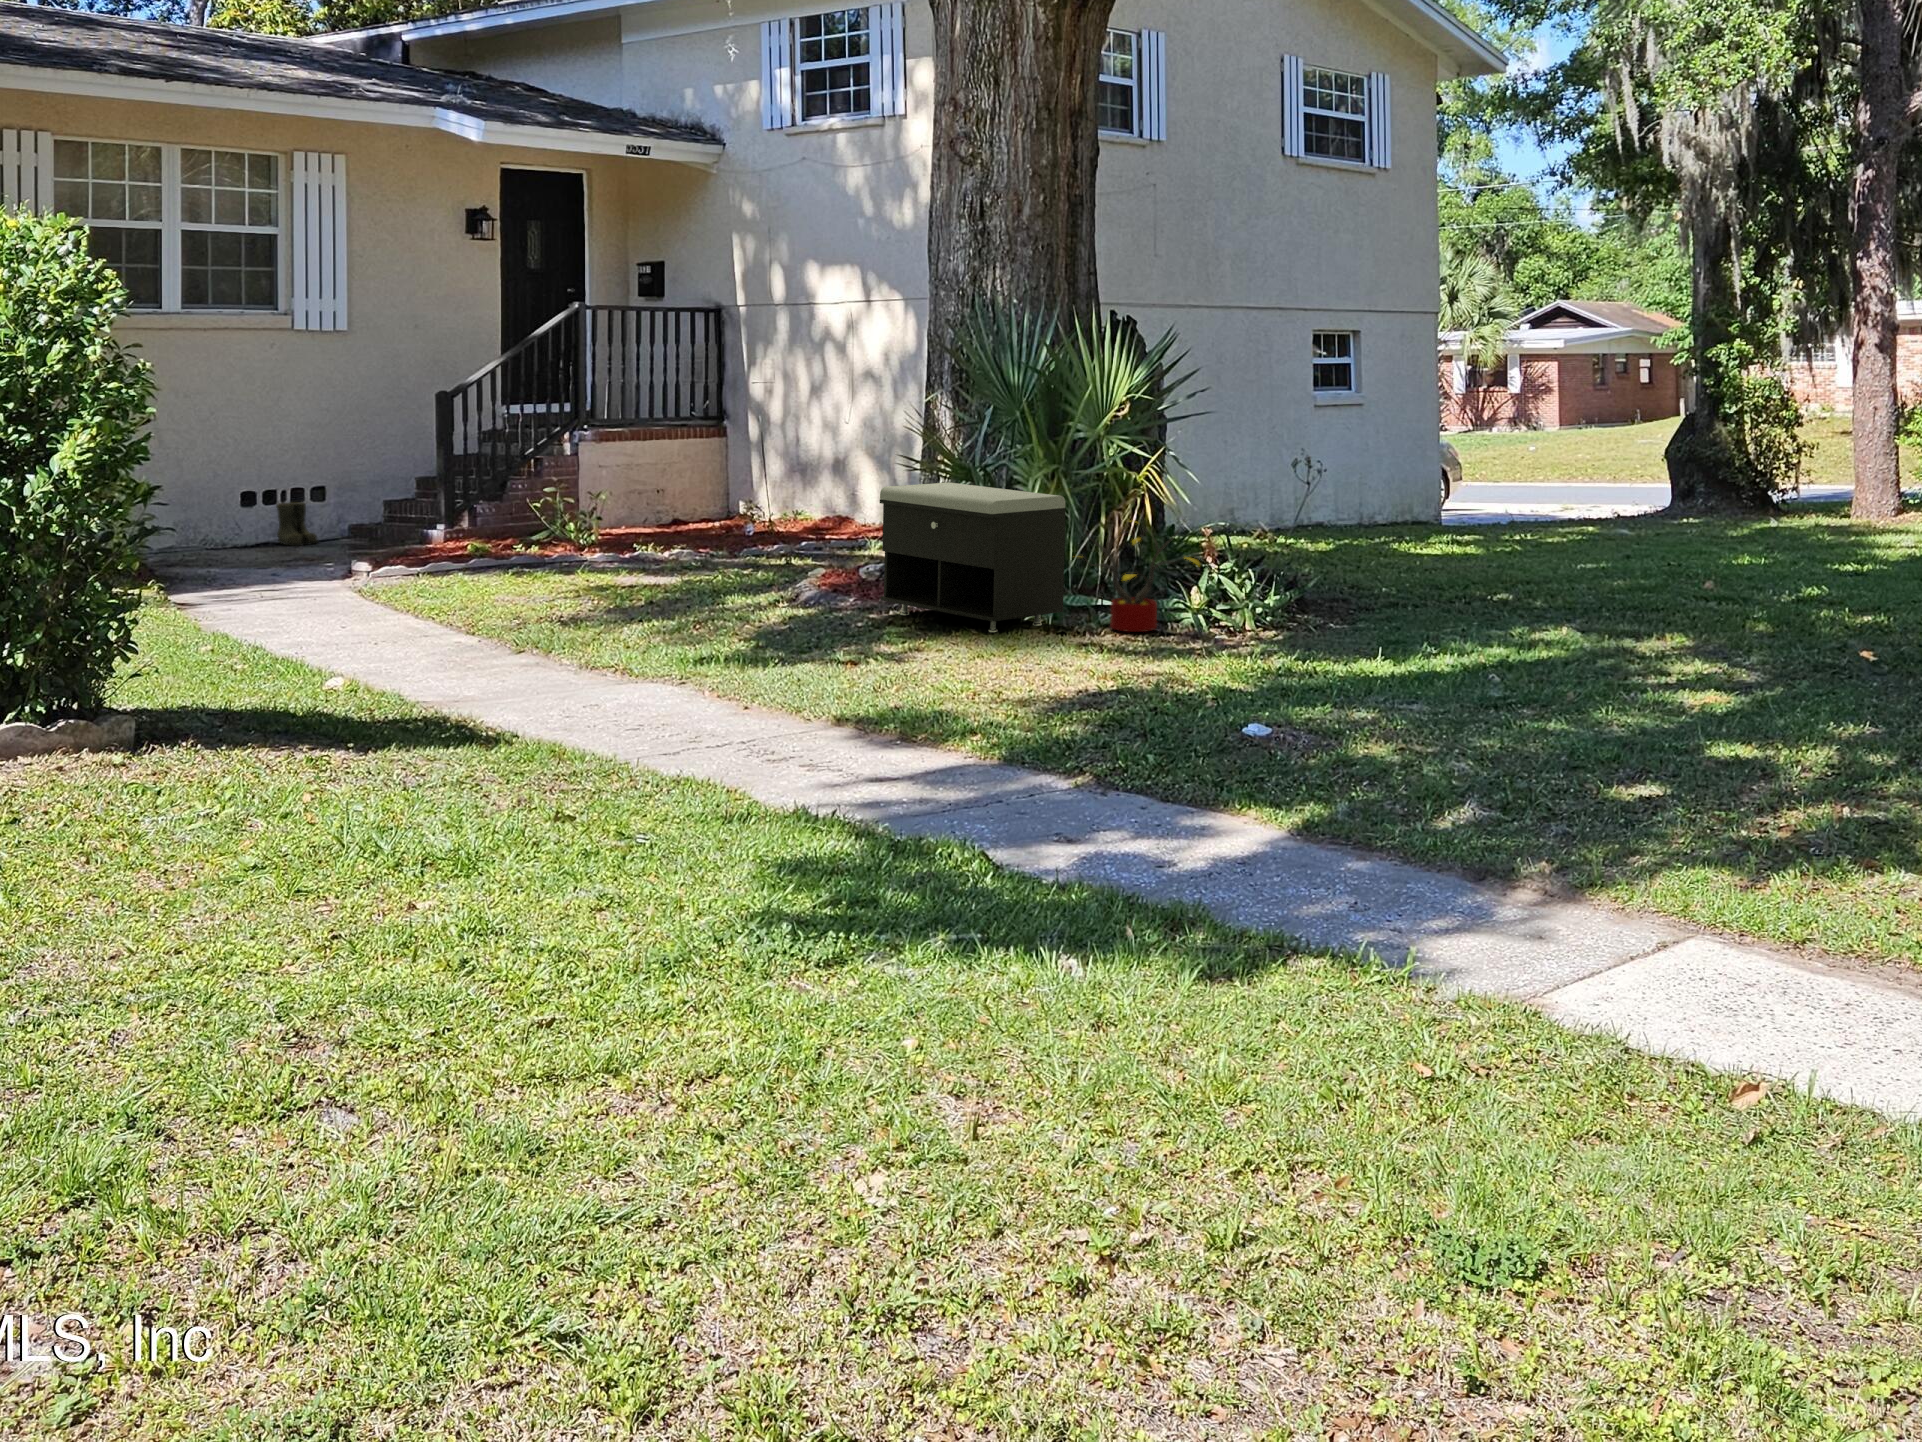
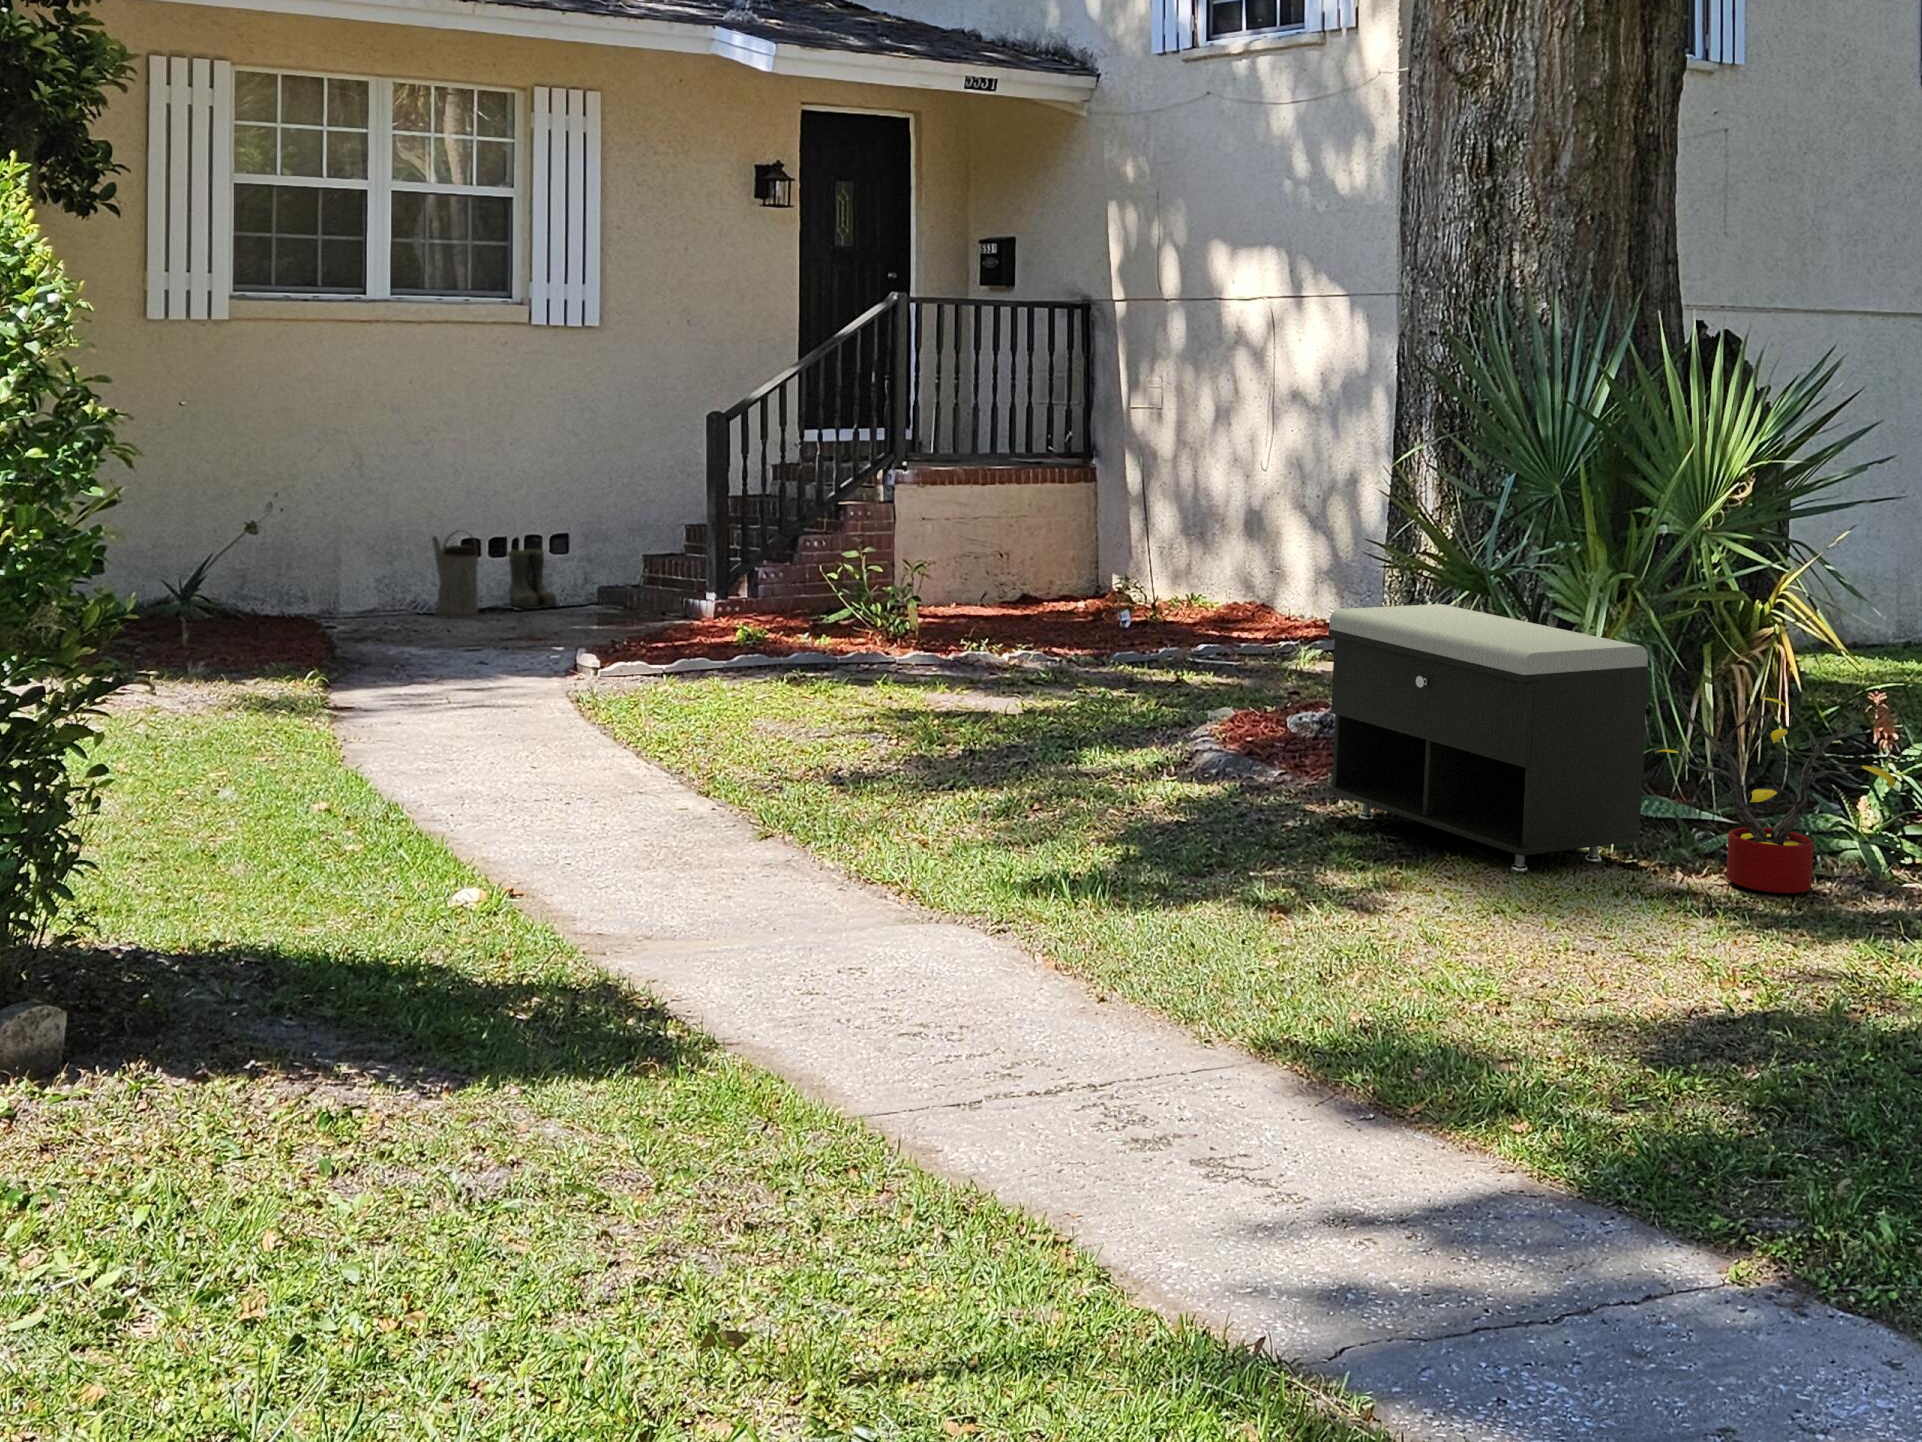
watering can: none [214,487,257,555] -> present [432,531,479,619]

